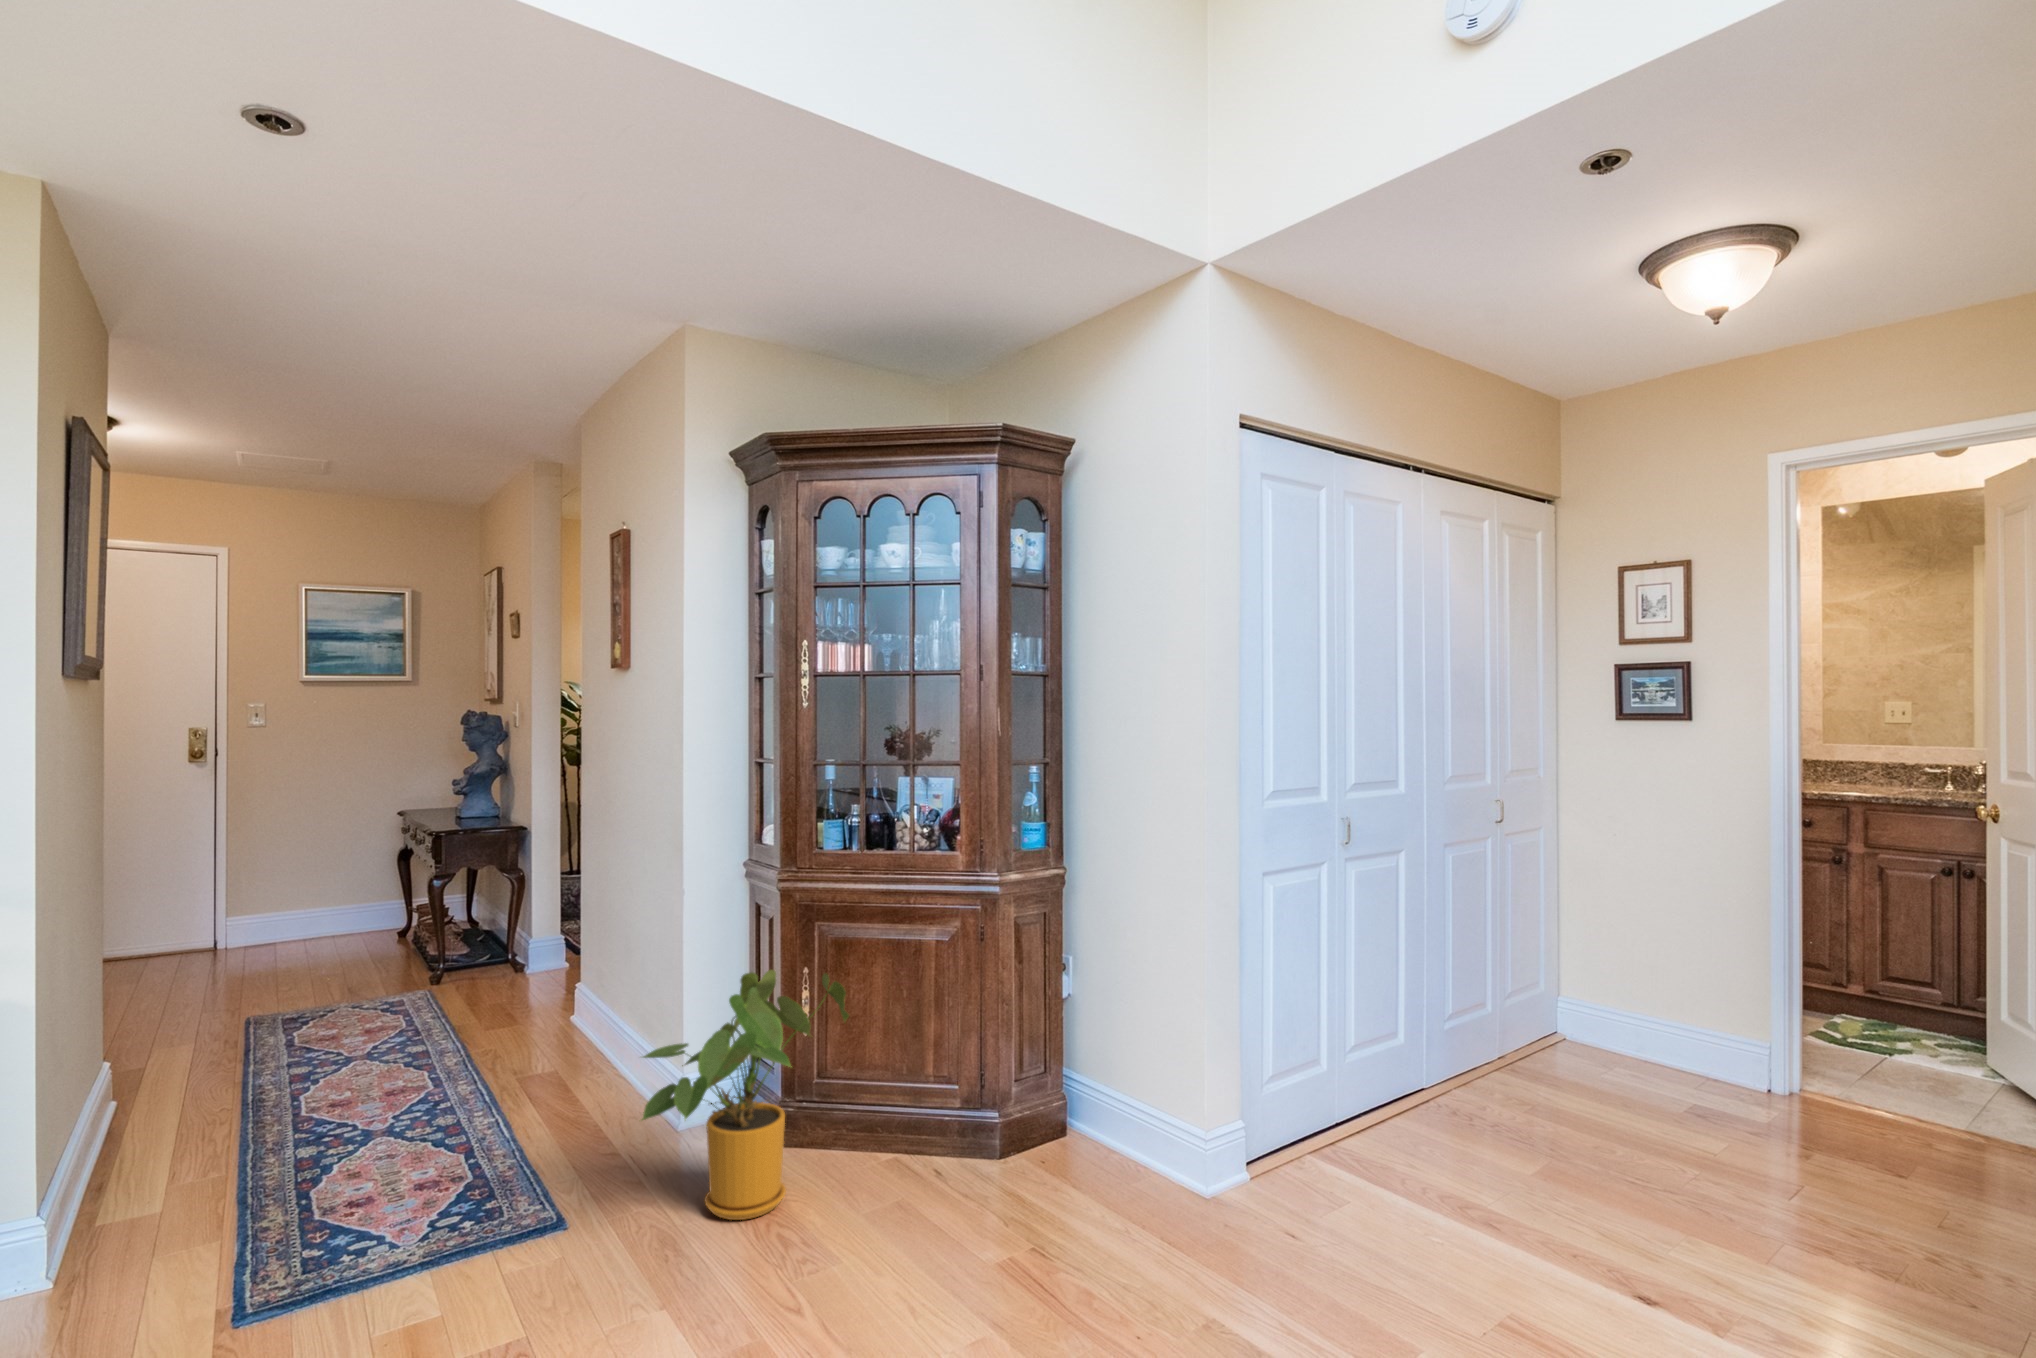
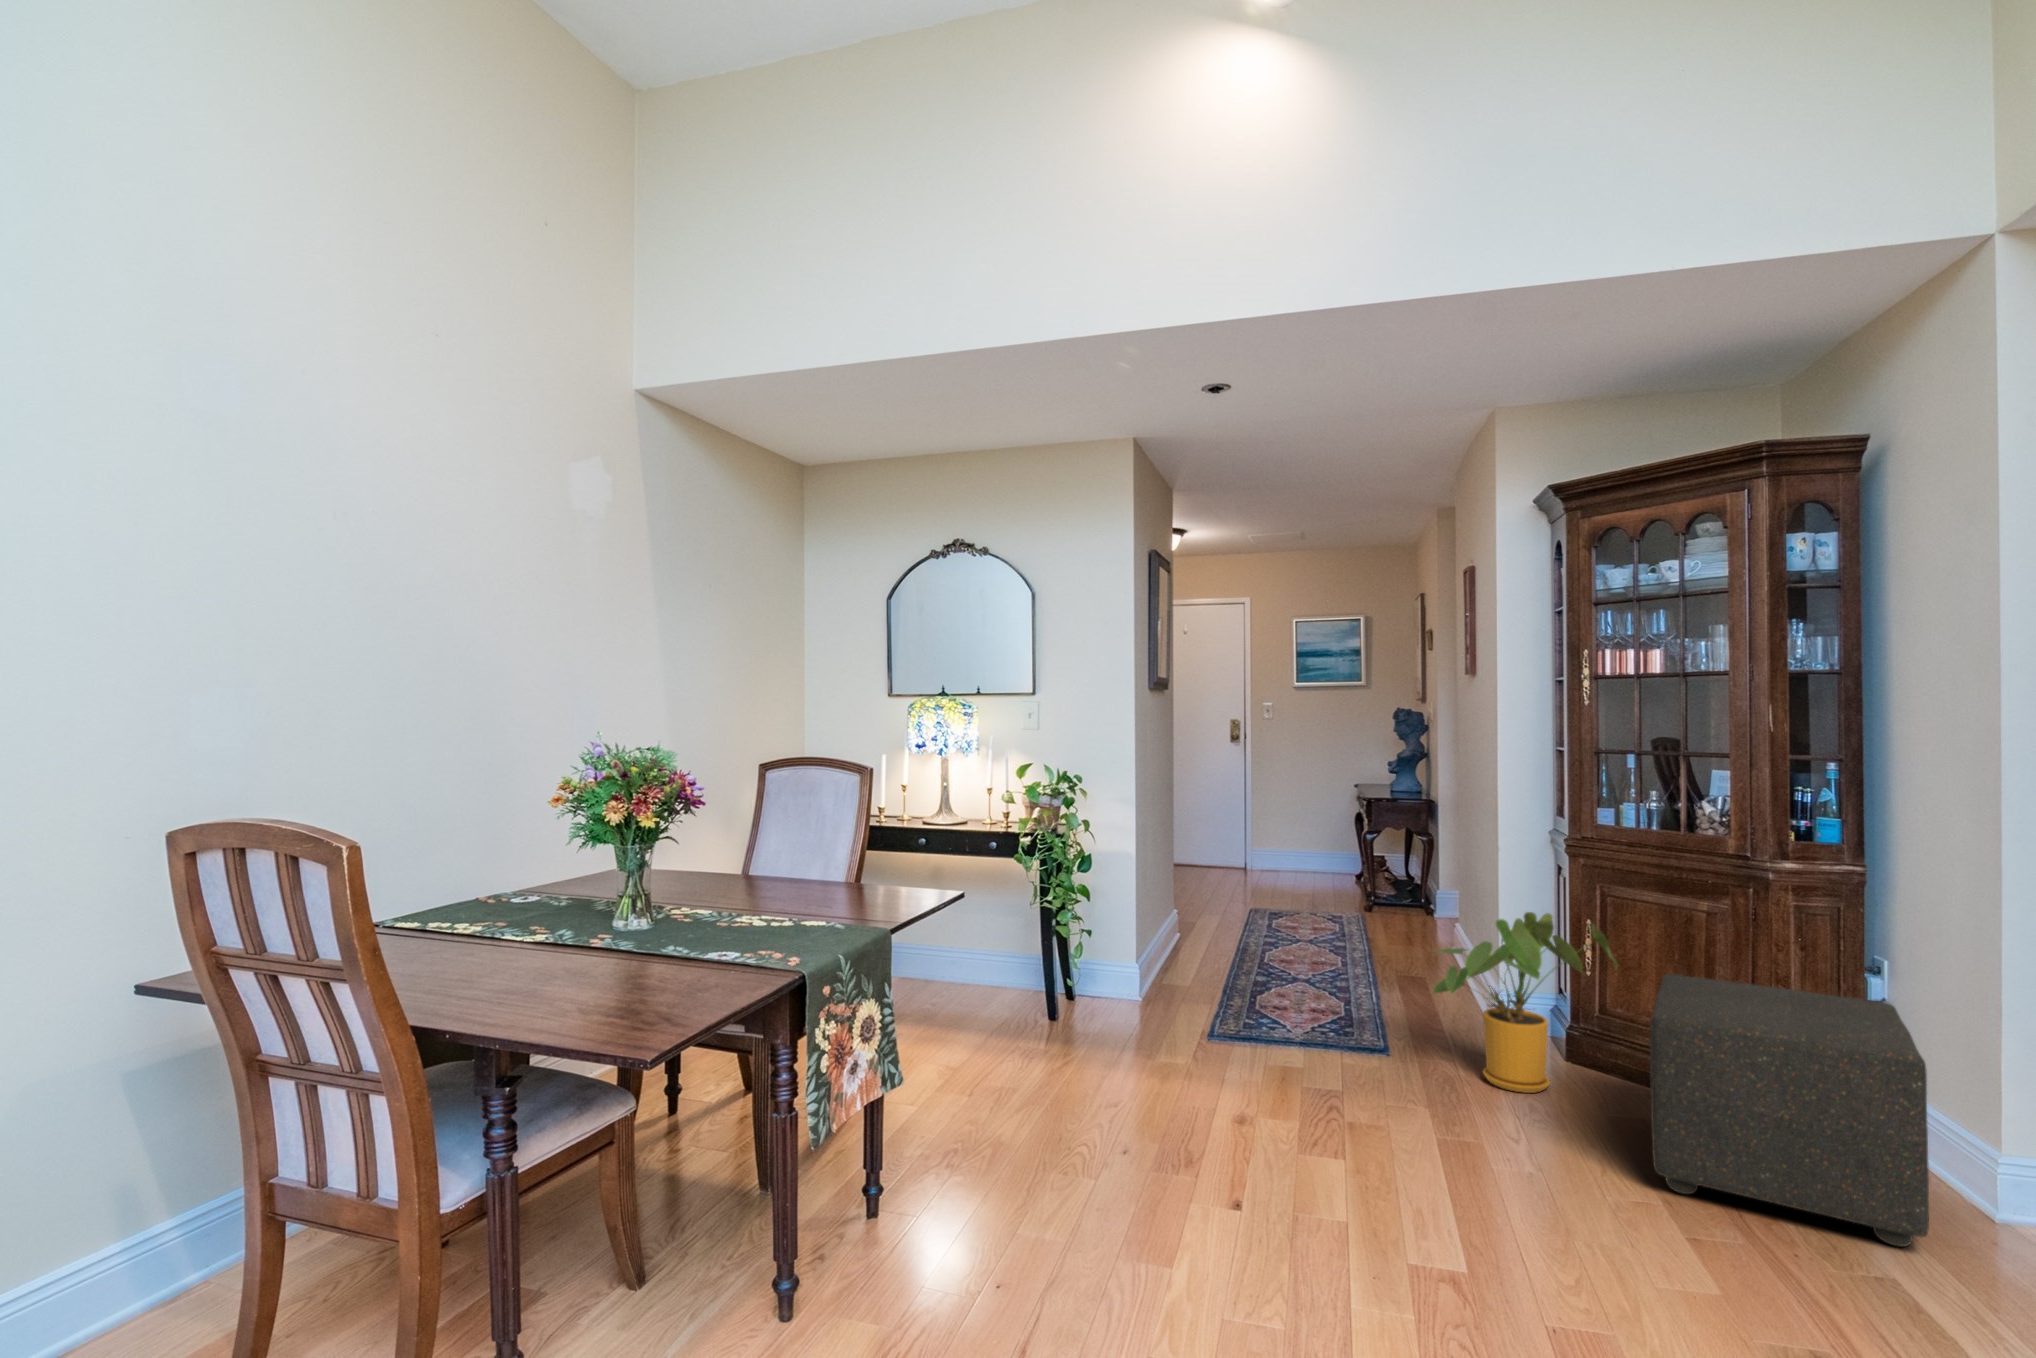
ottoman: none [914,1001,1186,1292] -> present [1650,974,1929,1246]

